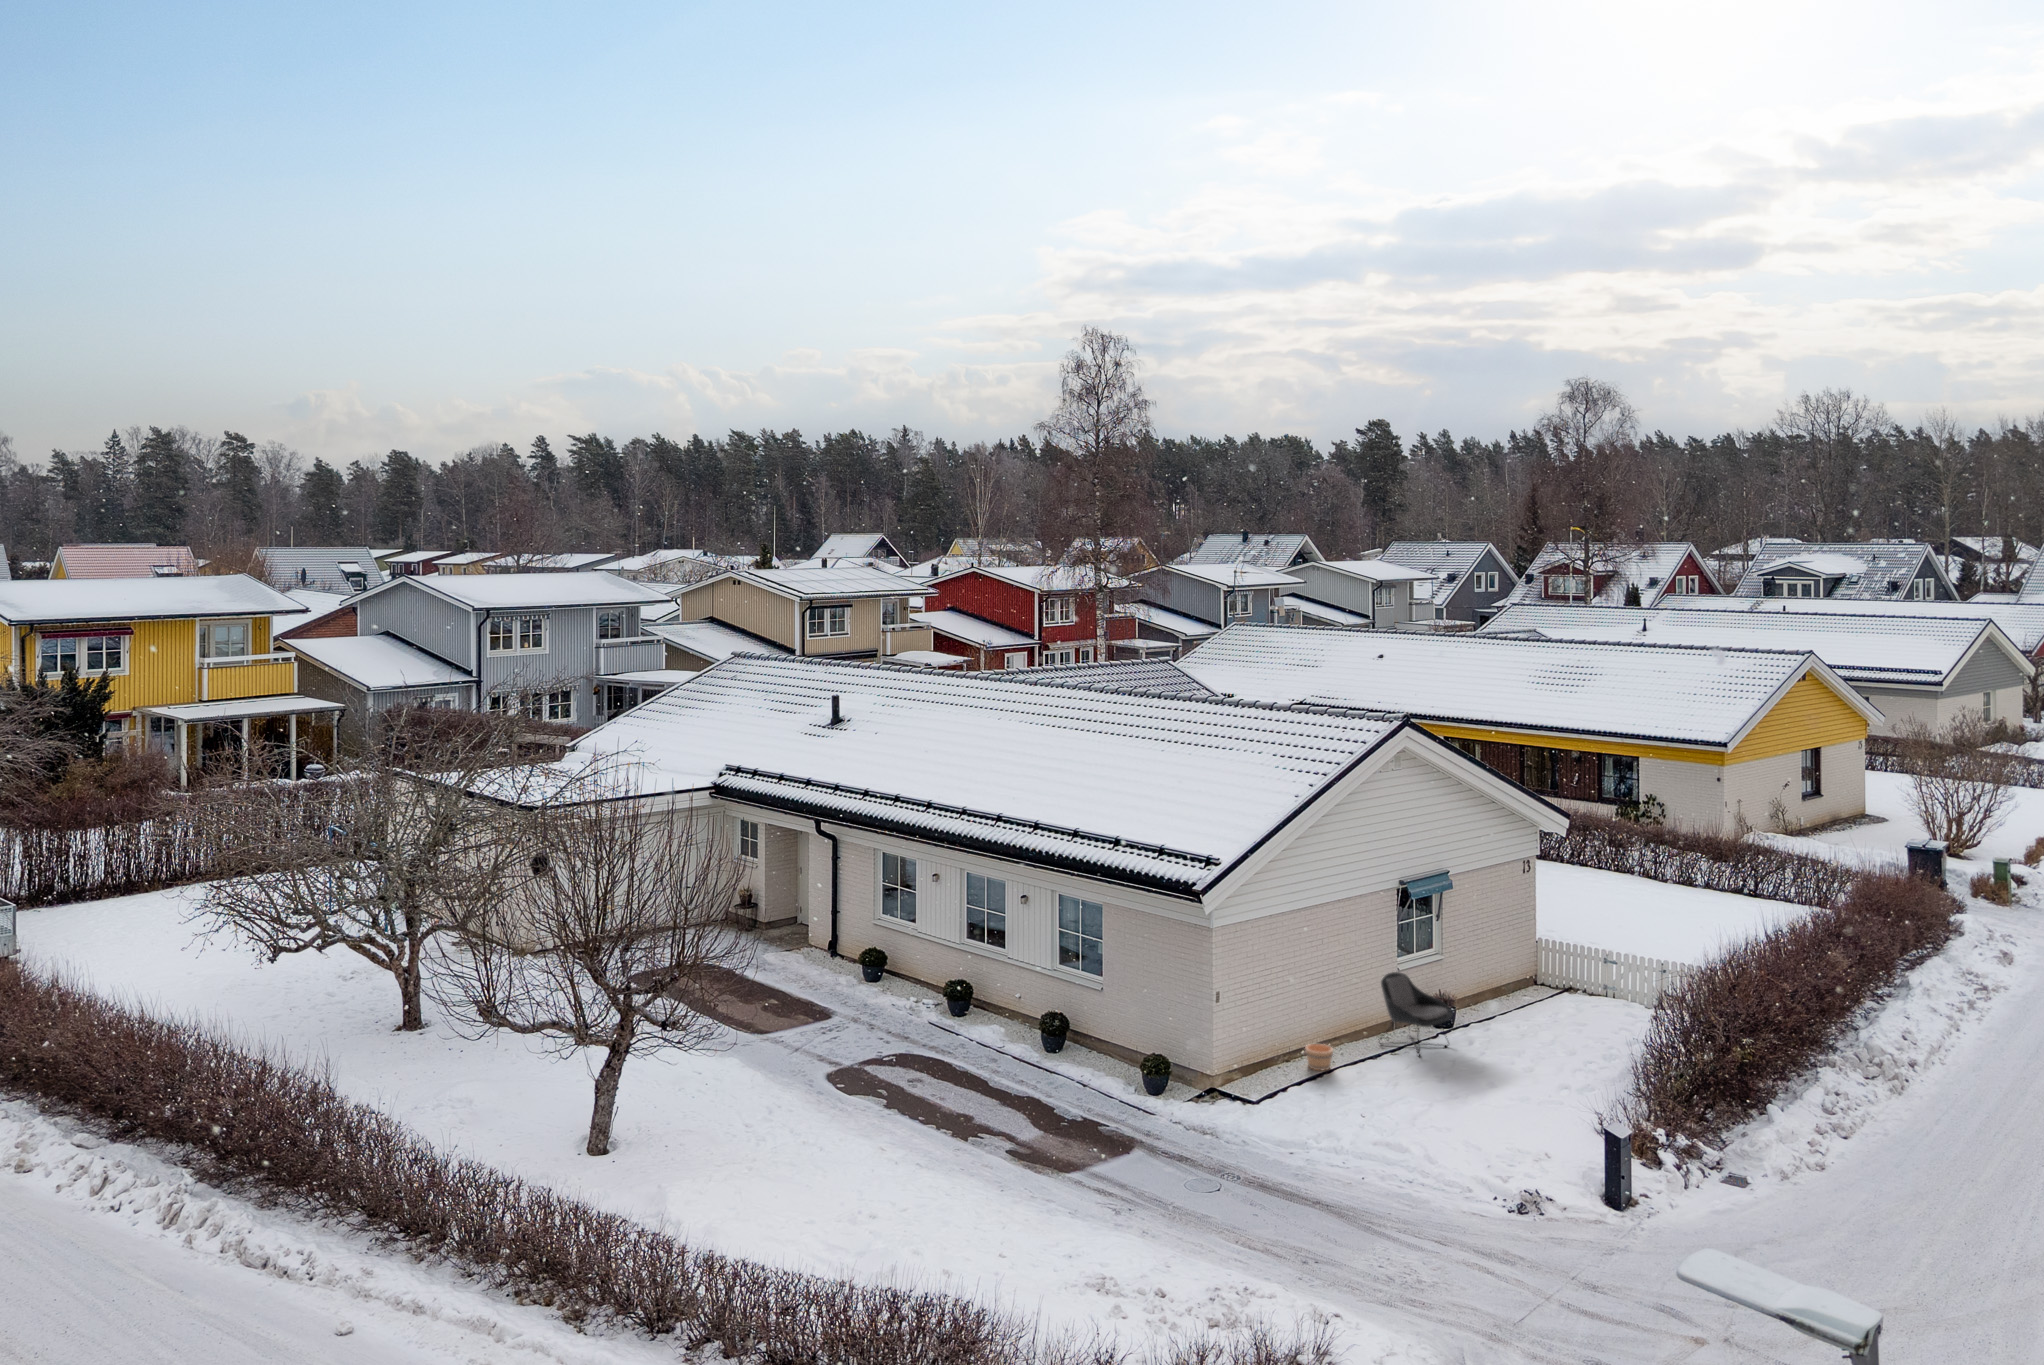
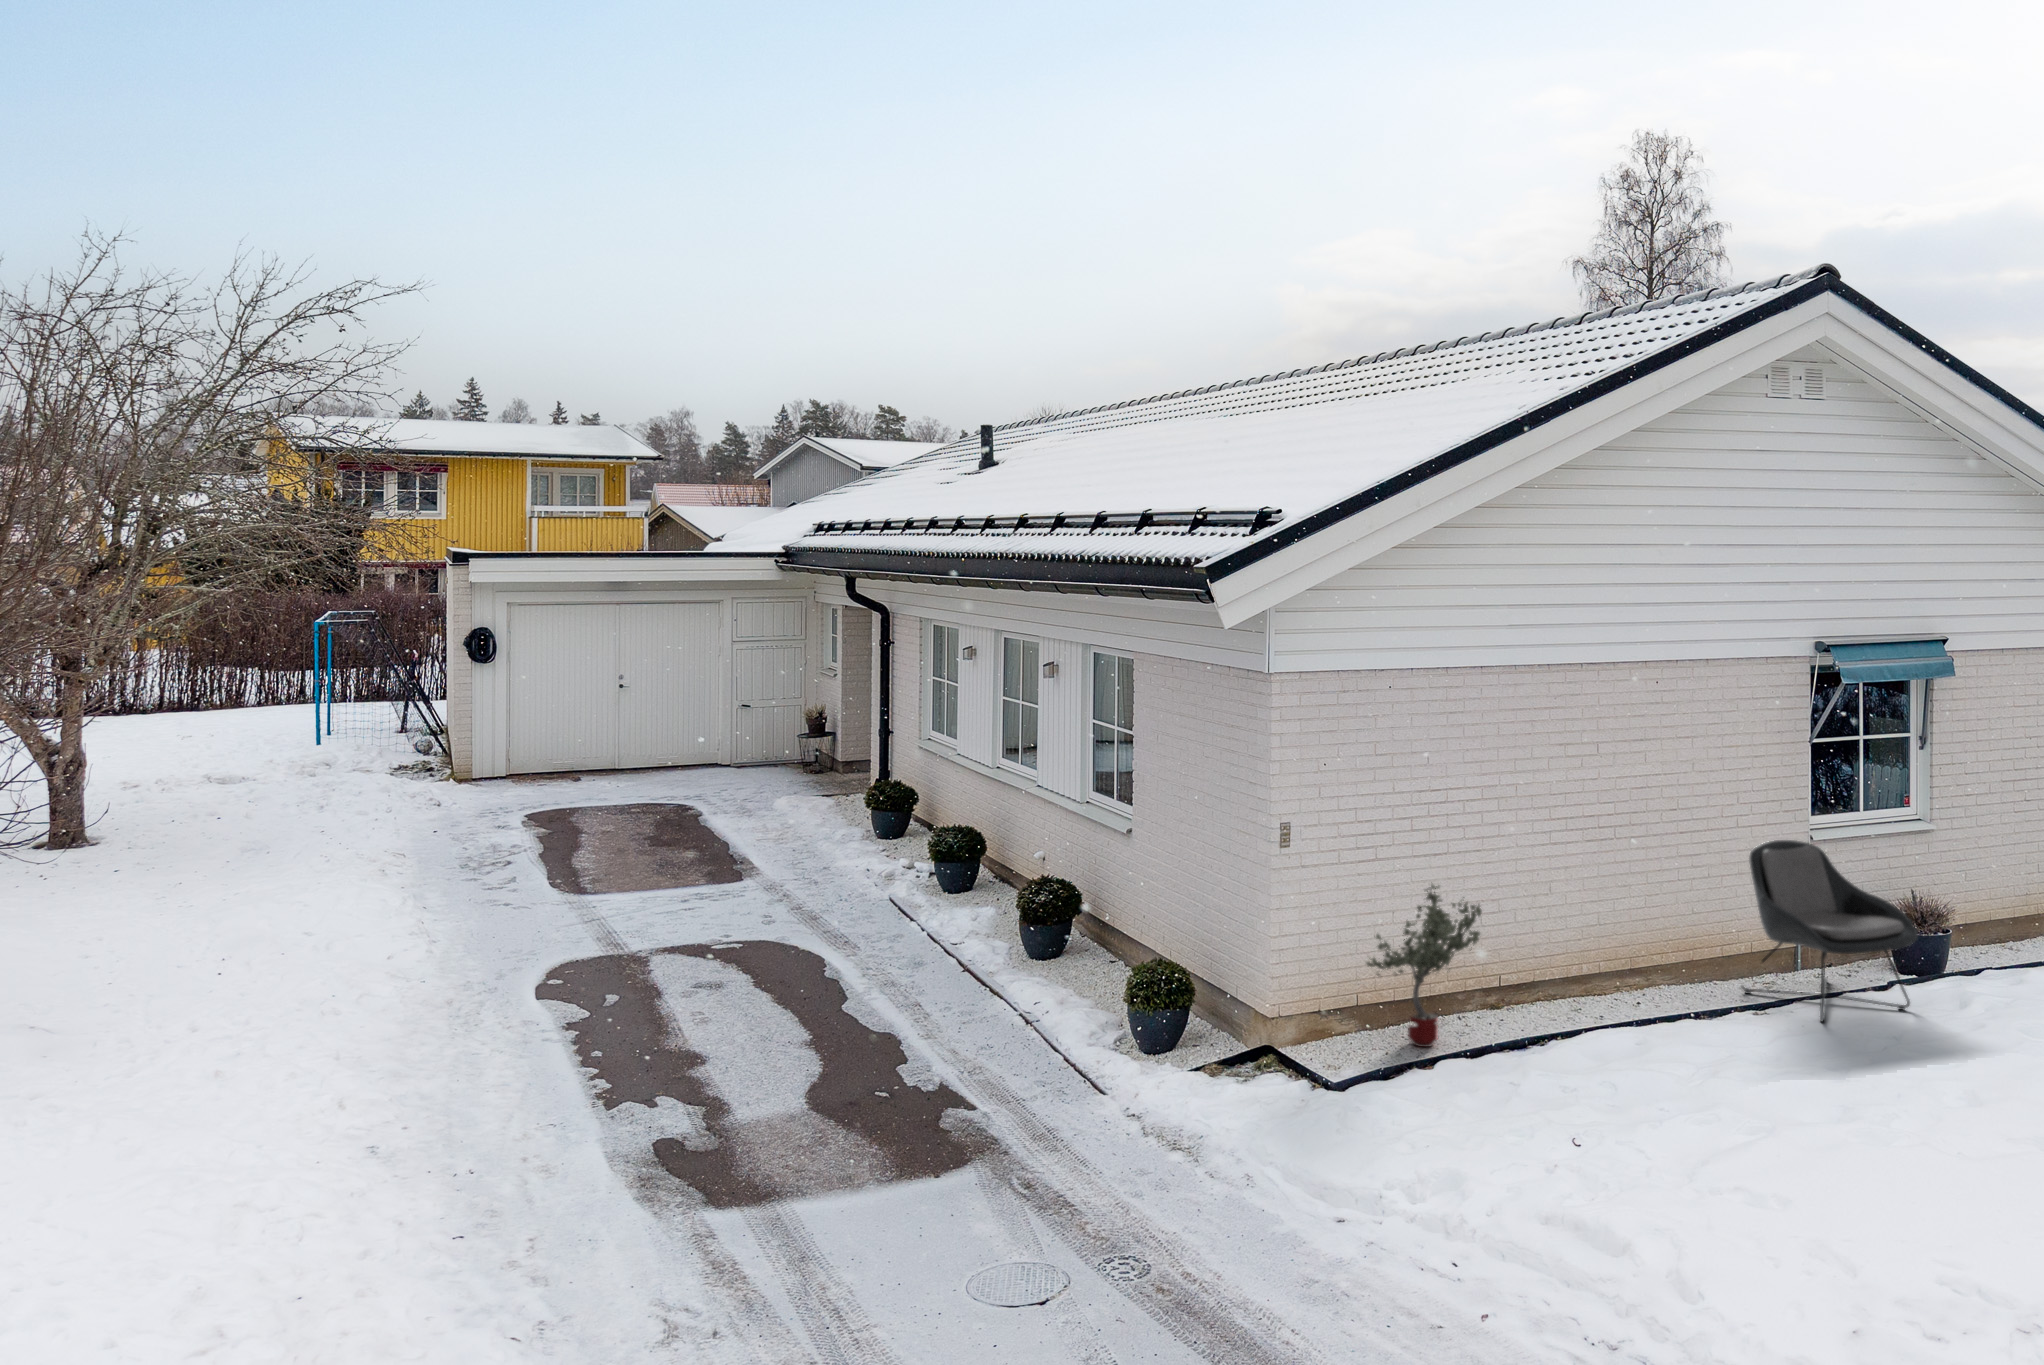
potted tree: none [1252,1013,1296,1087] -> present [1367,885,1482,1047]
bucket: present [1305,1044,1333,1070] -> none [1532,969,1598,1027]

